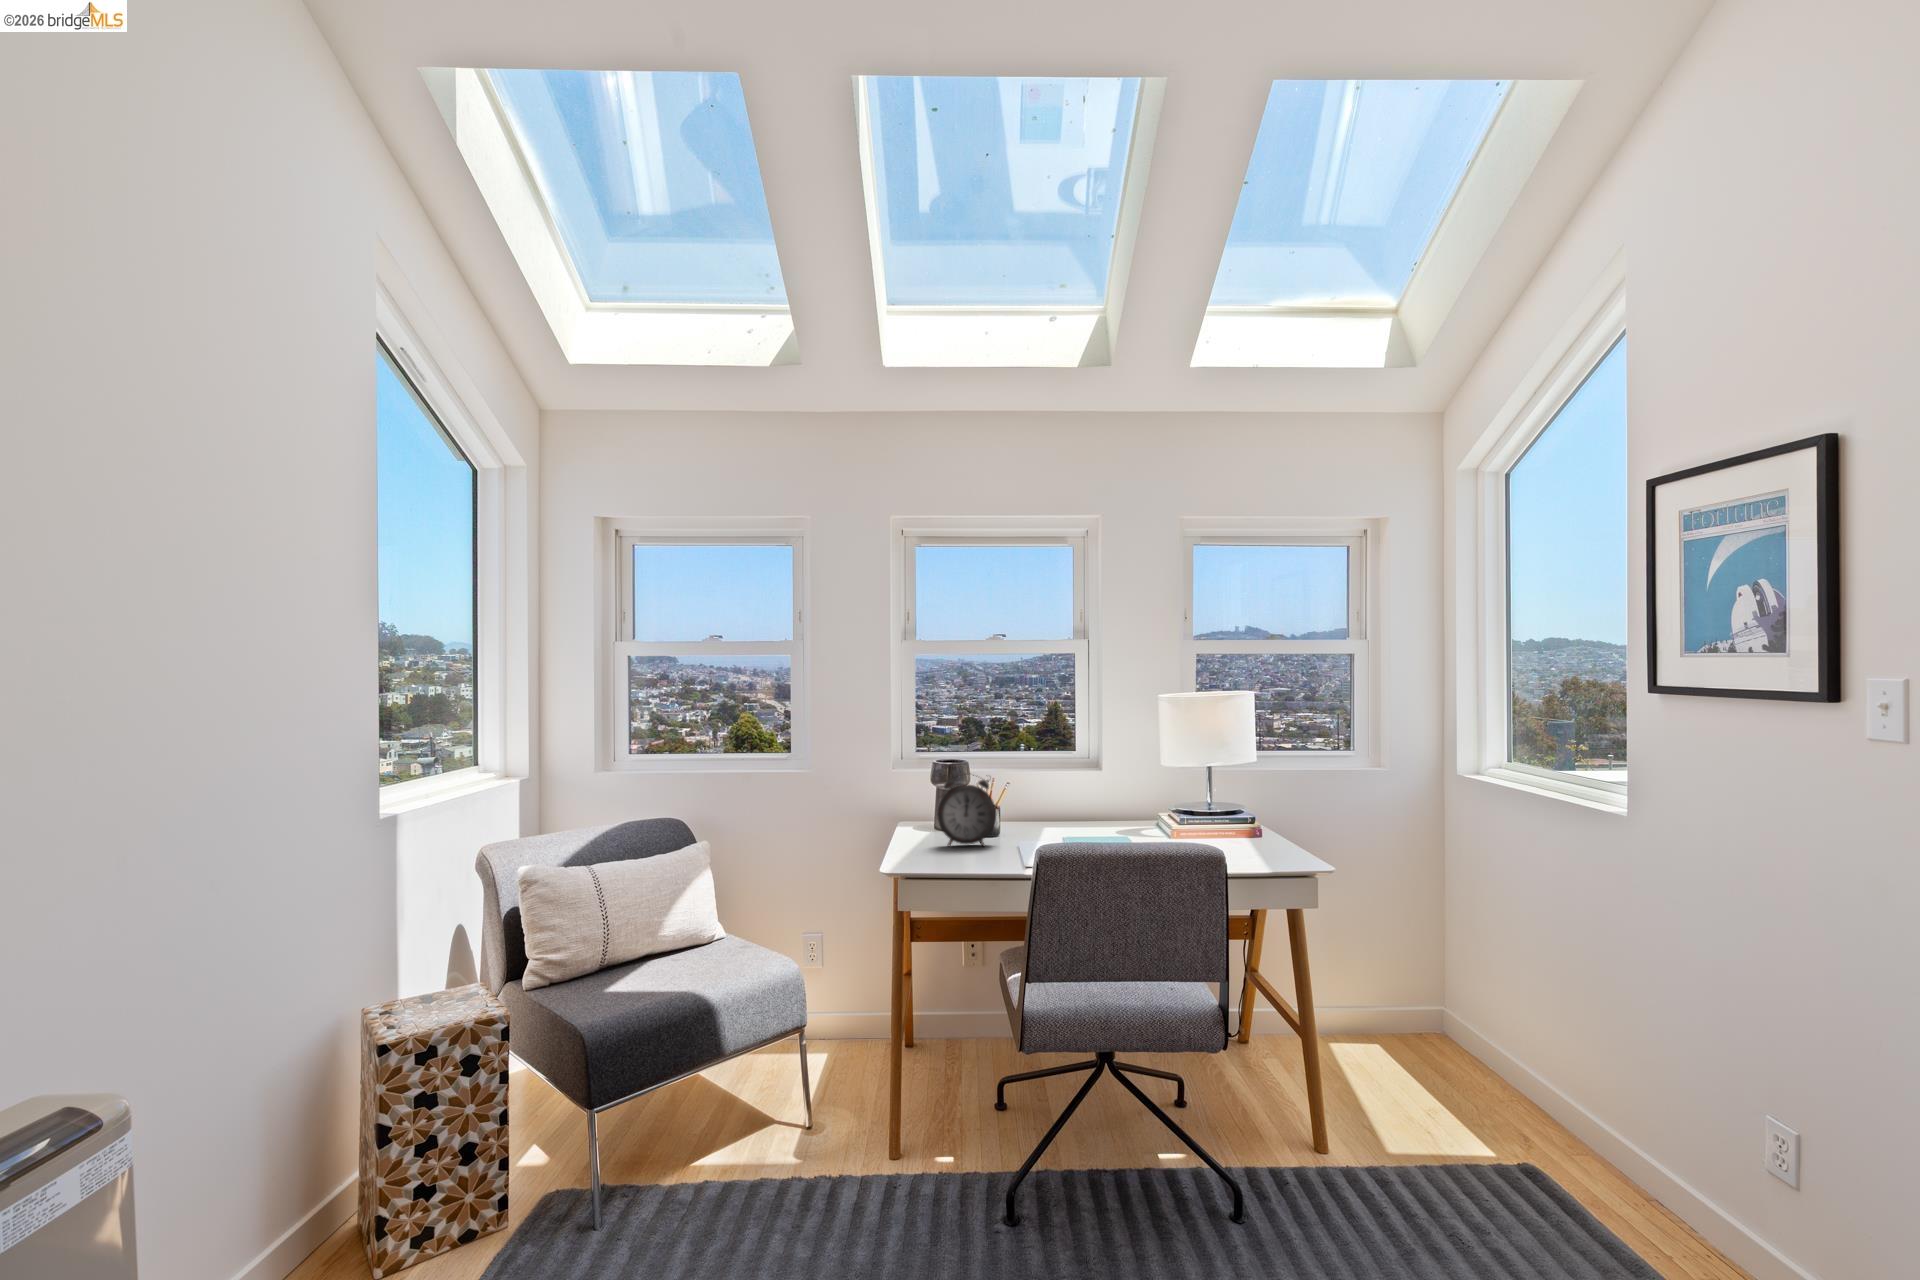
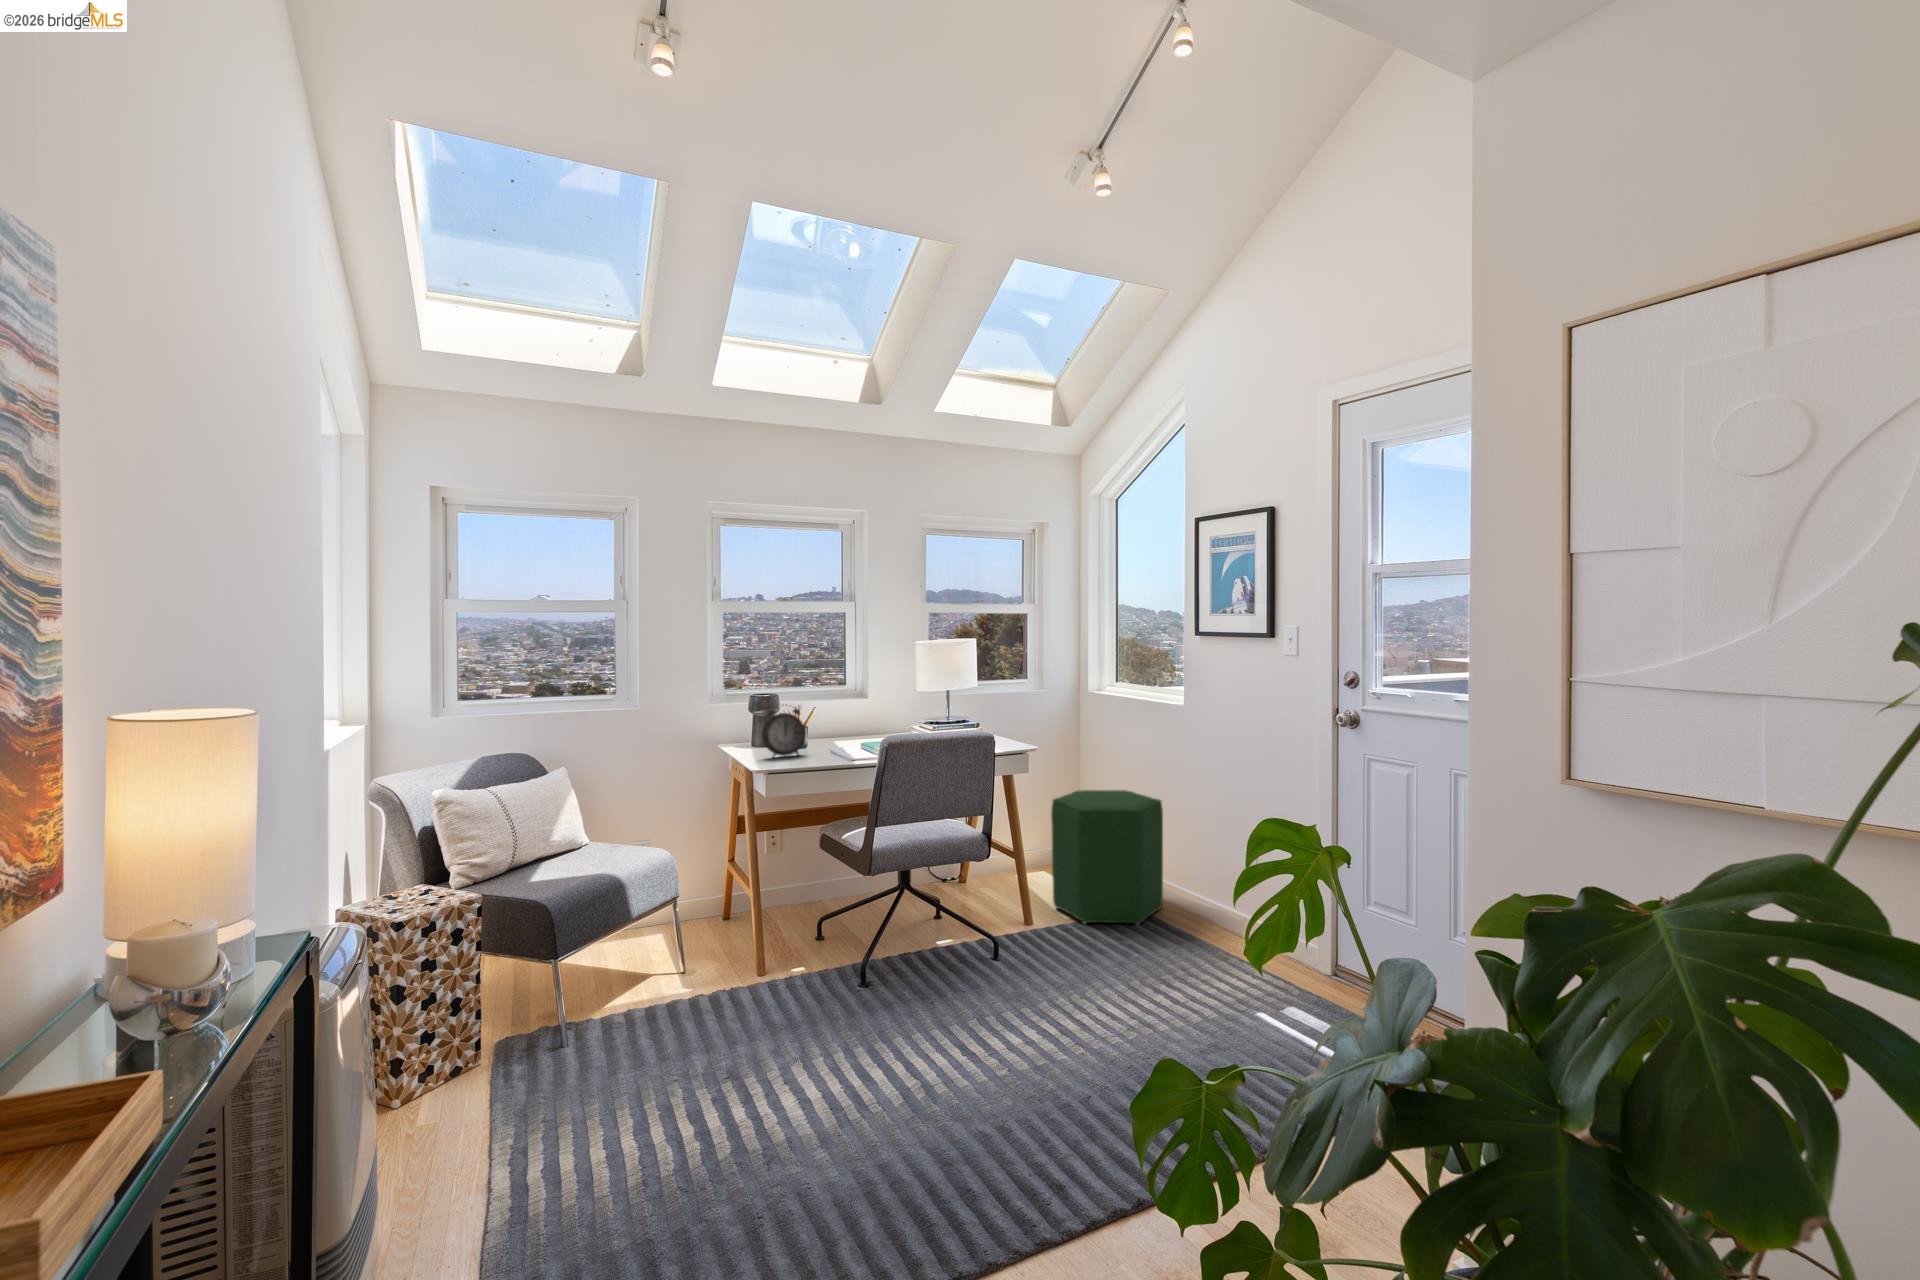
ottoman: none [1377,937,1587,1197] -> present [1051,790,1163,925]

